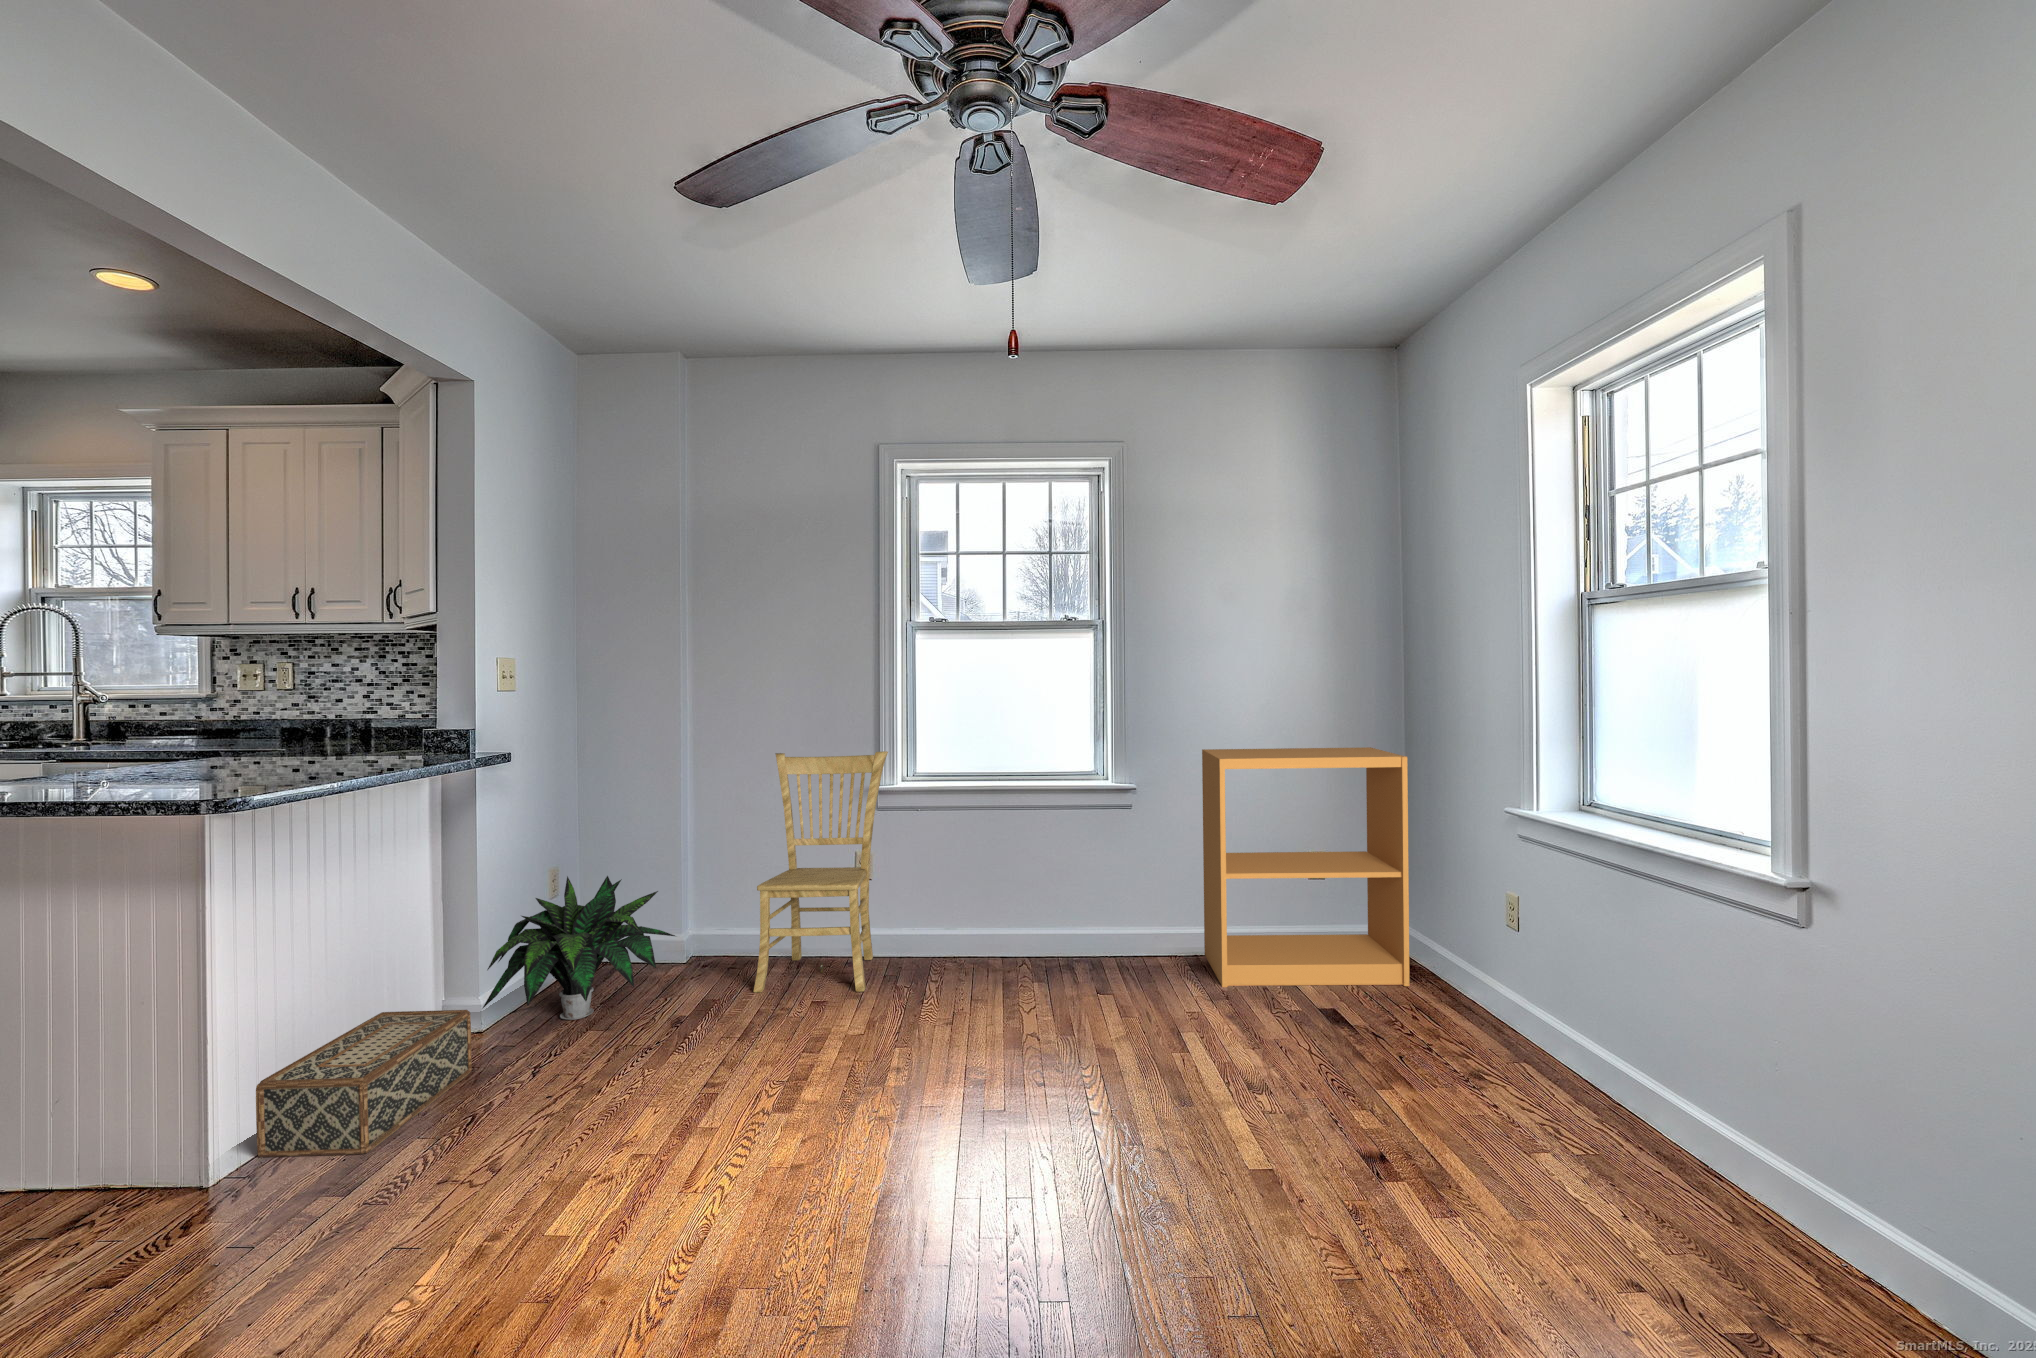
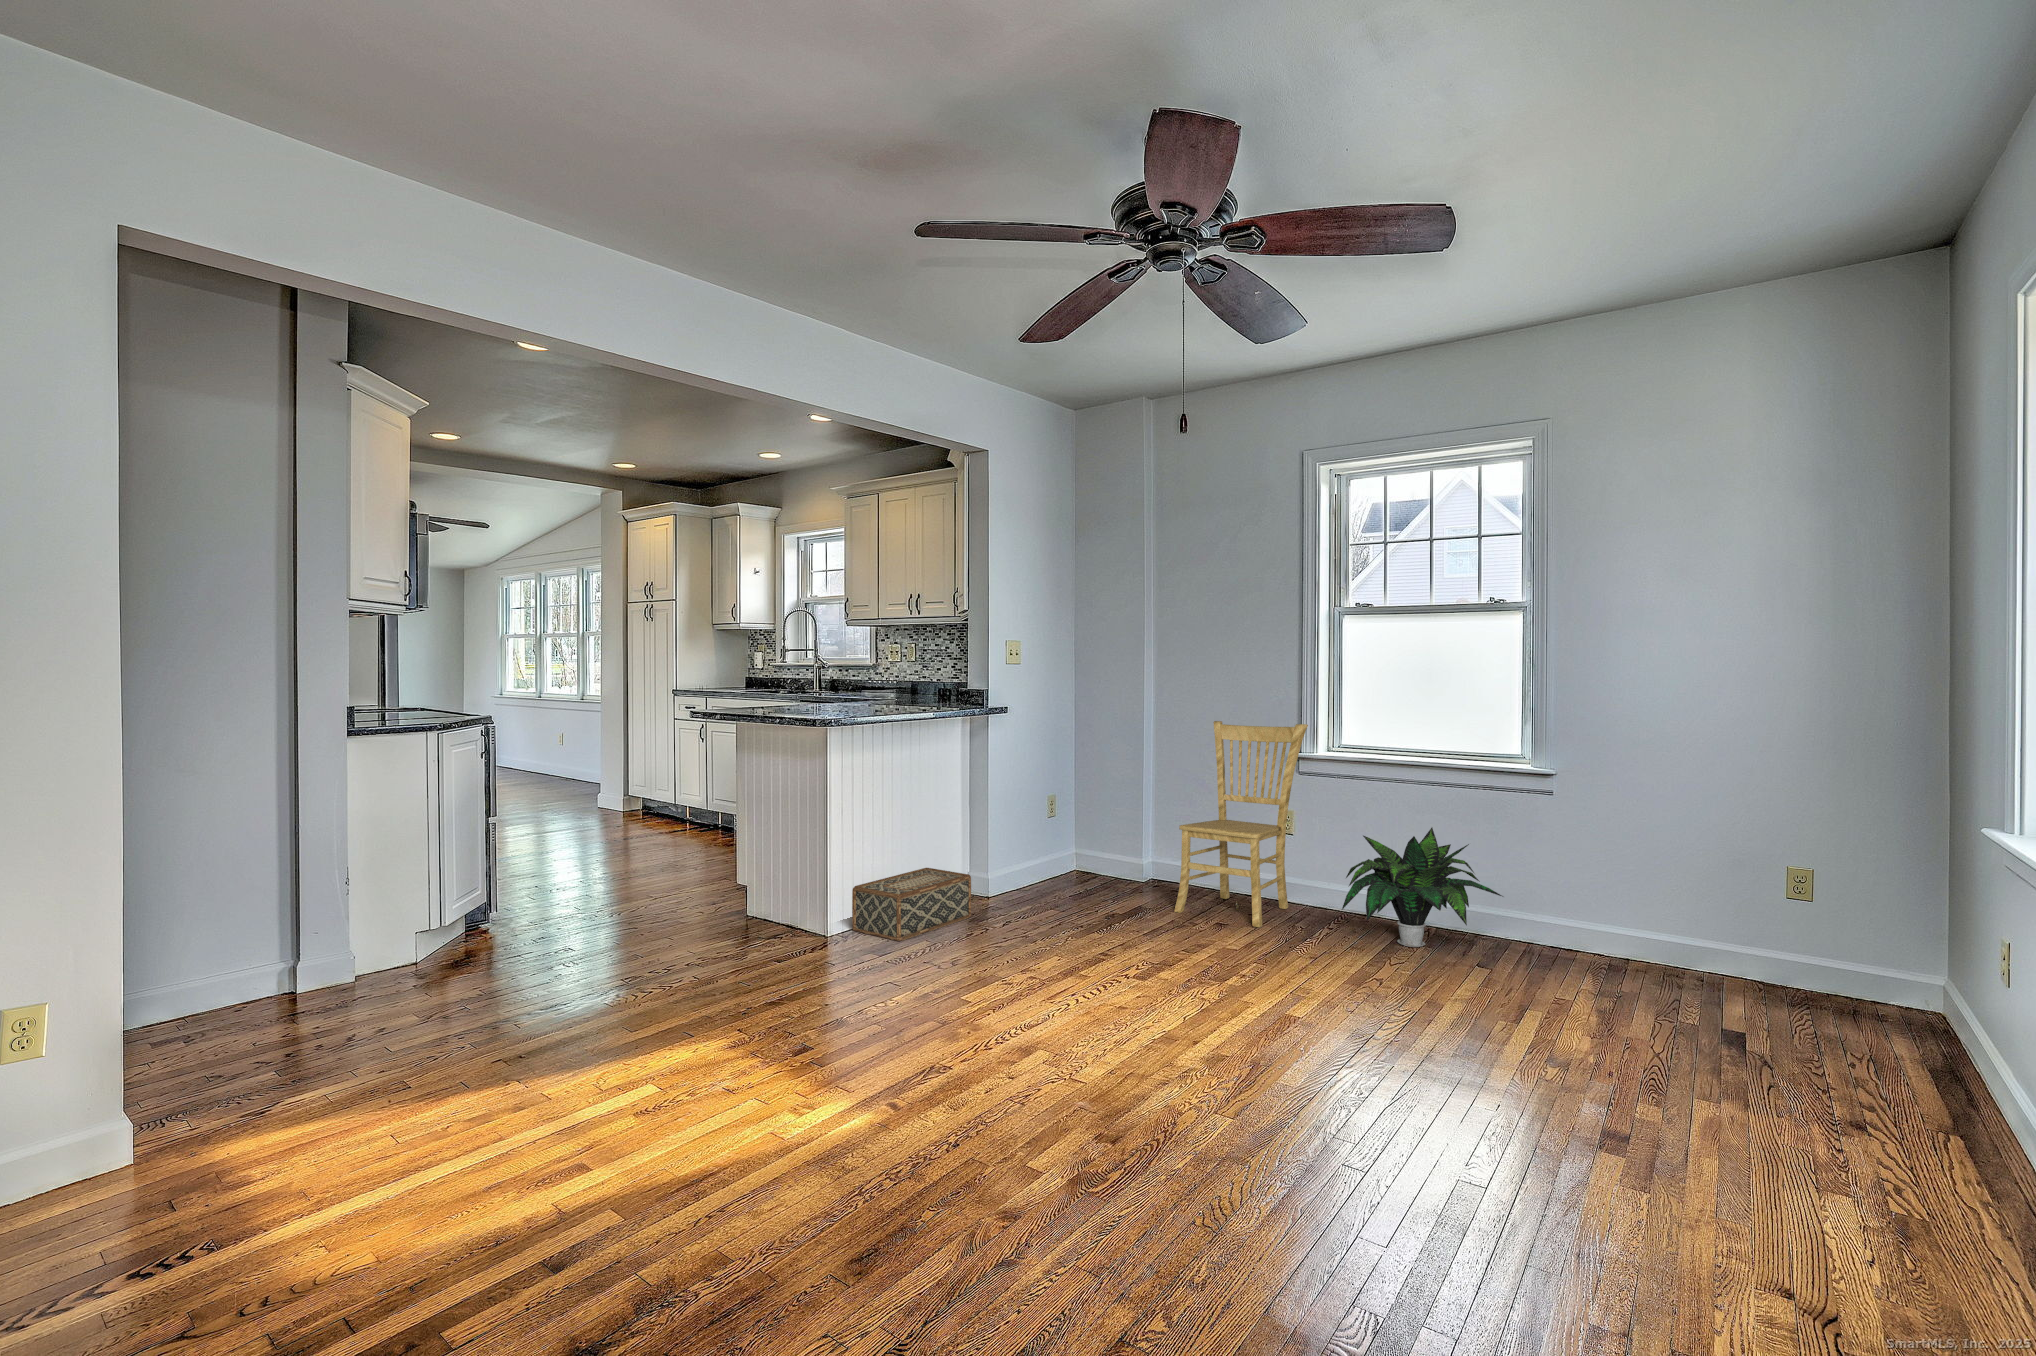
bookshelf: present [1202,747,1410,987] -> none [1625,741,1898,1044]
potted plant: present [483,876,675,1020] -> present [1342,828,1503,947]

